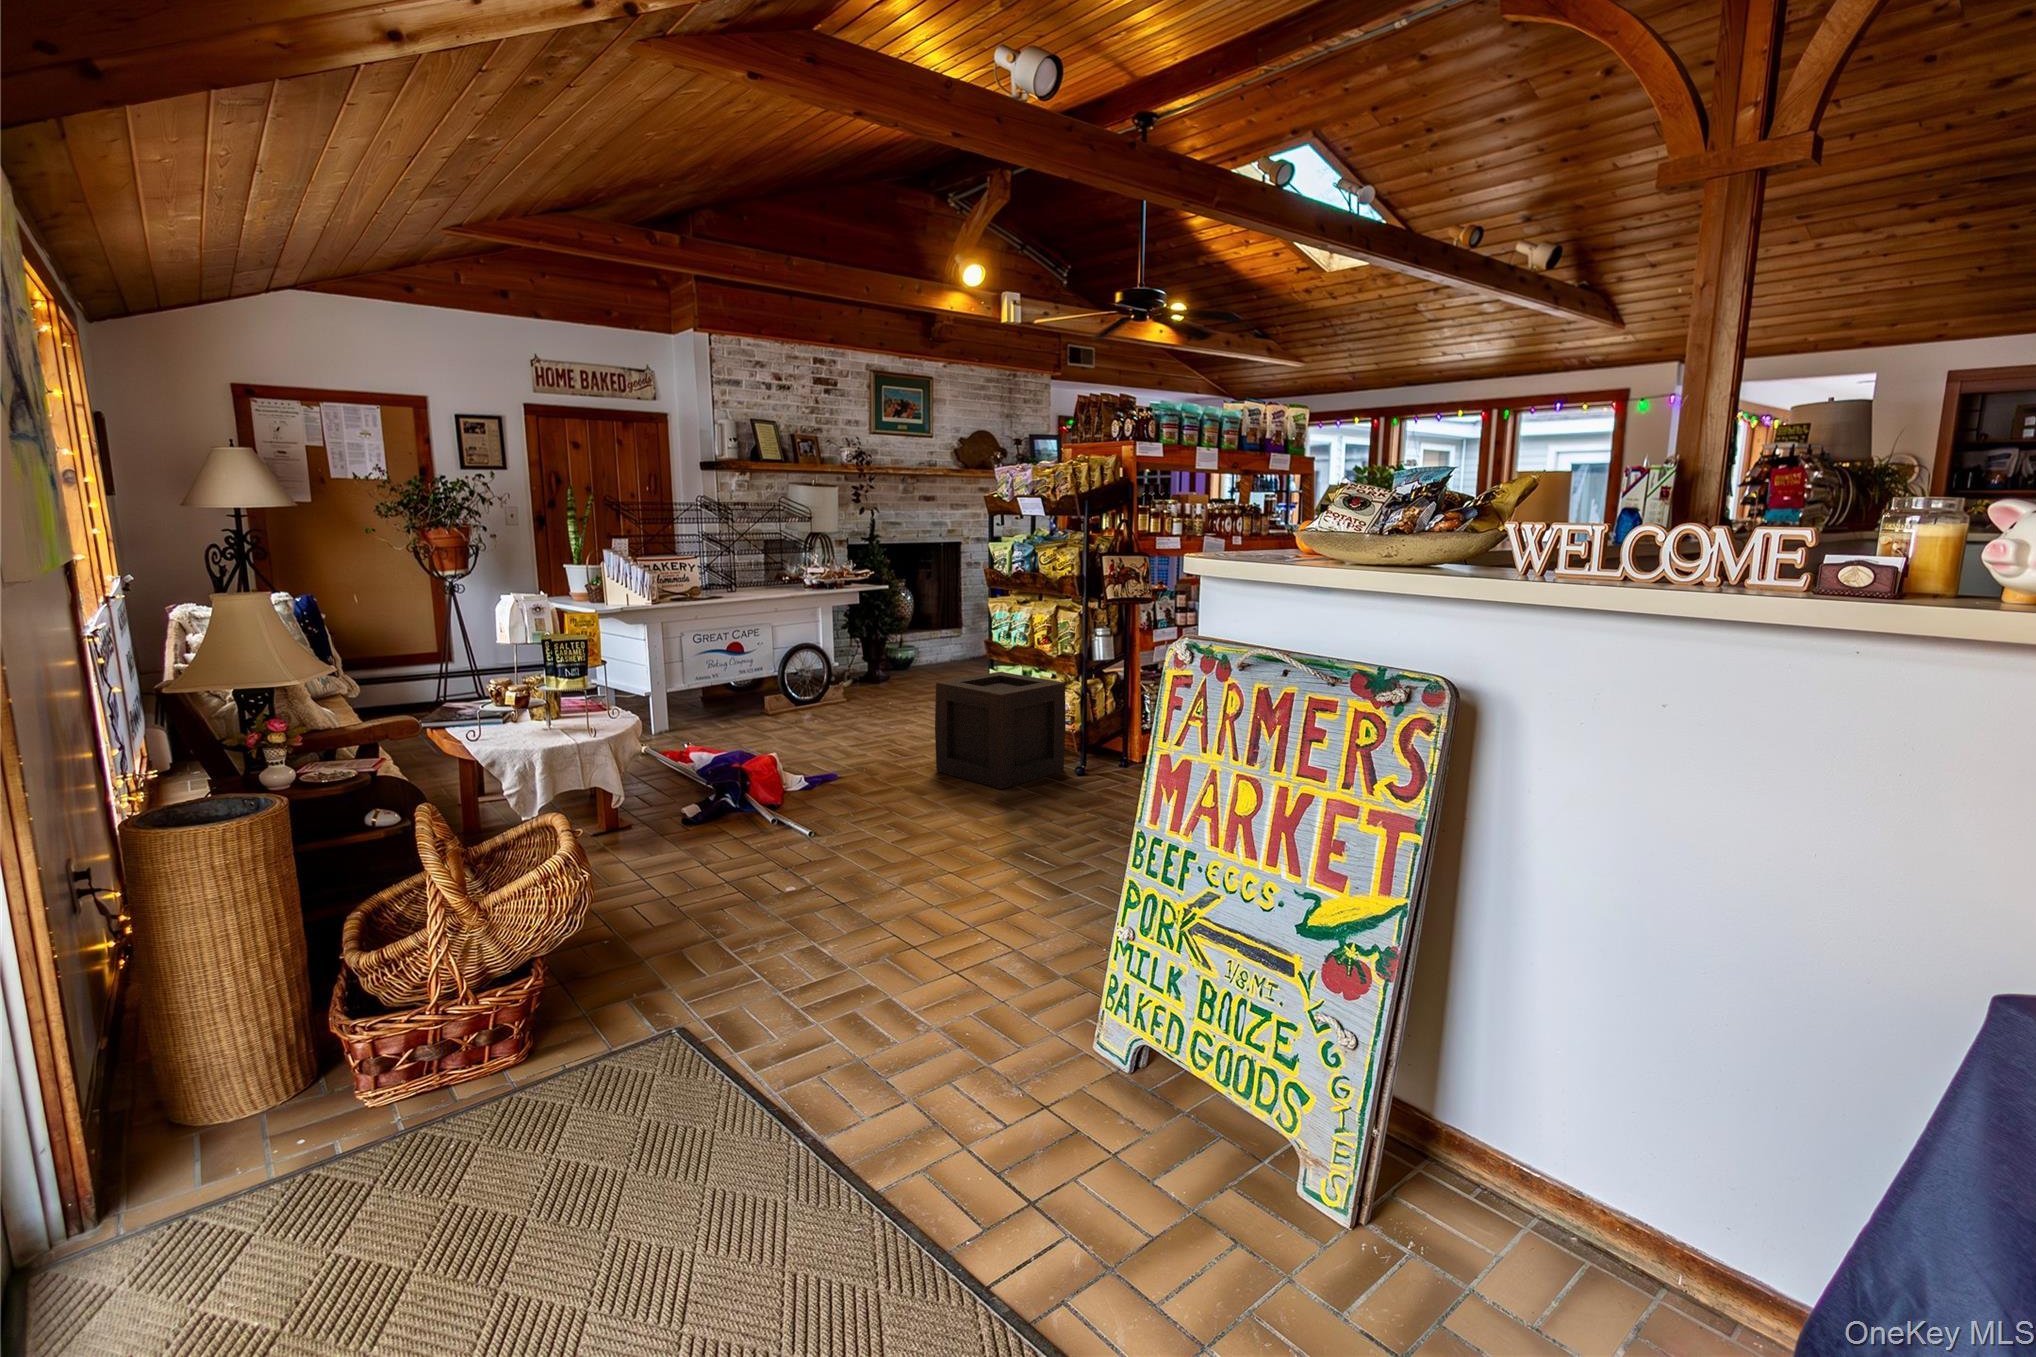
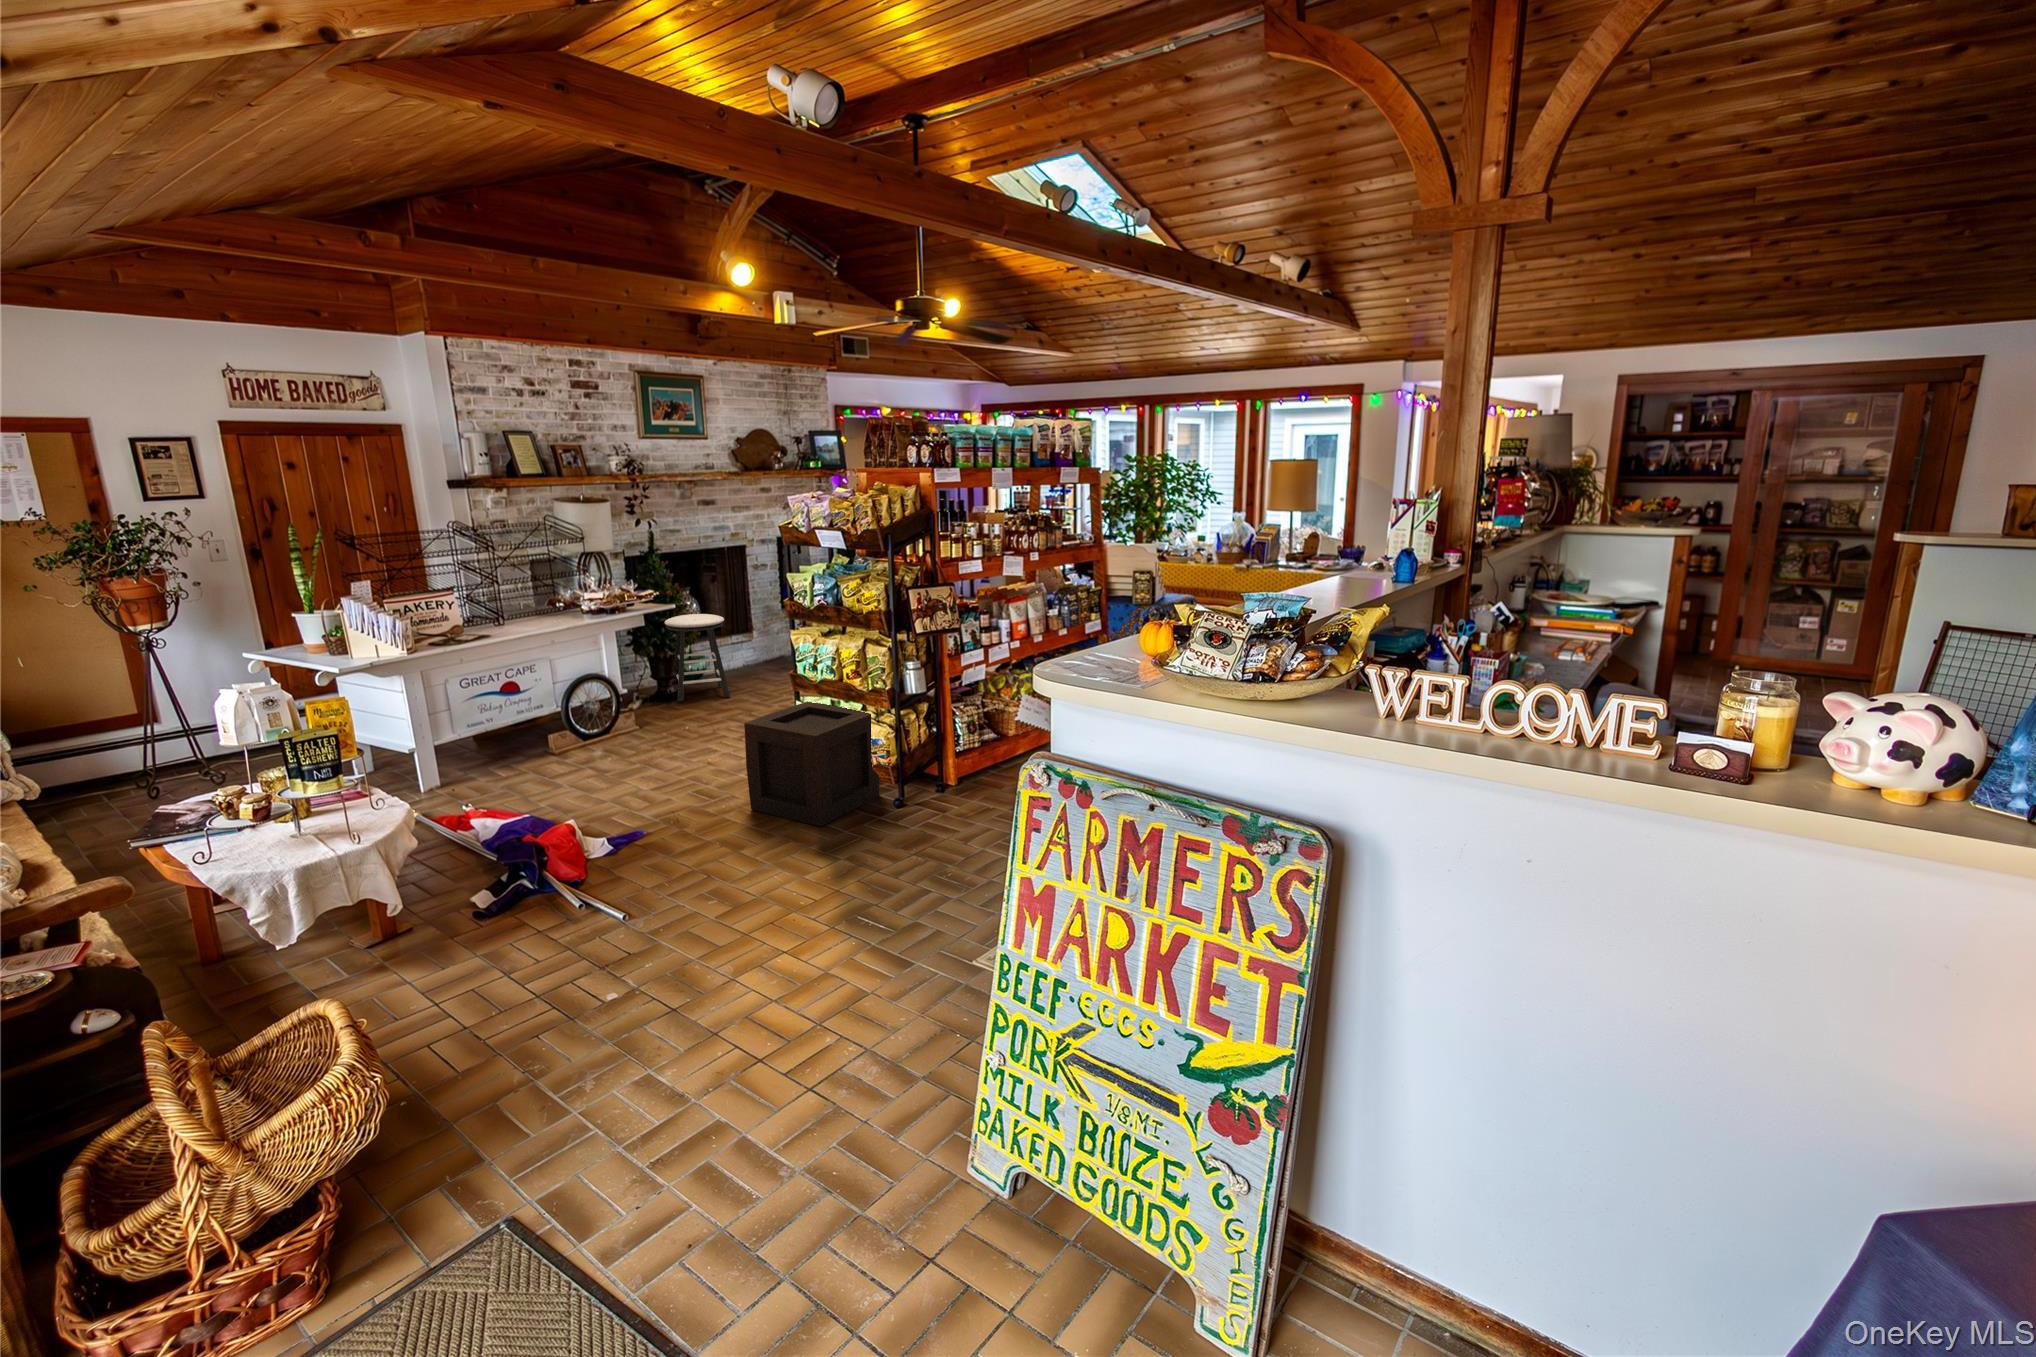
stool: none [874,601,931,685] -> present [665,614,730,701]

